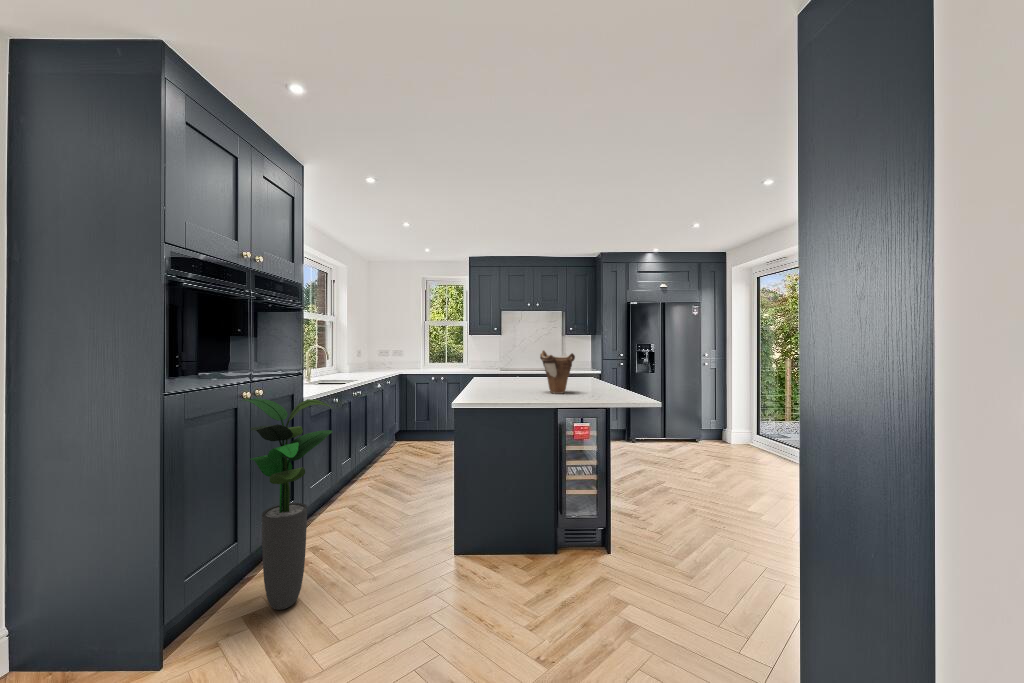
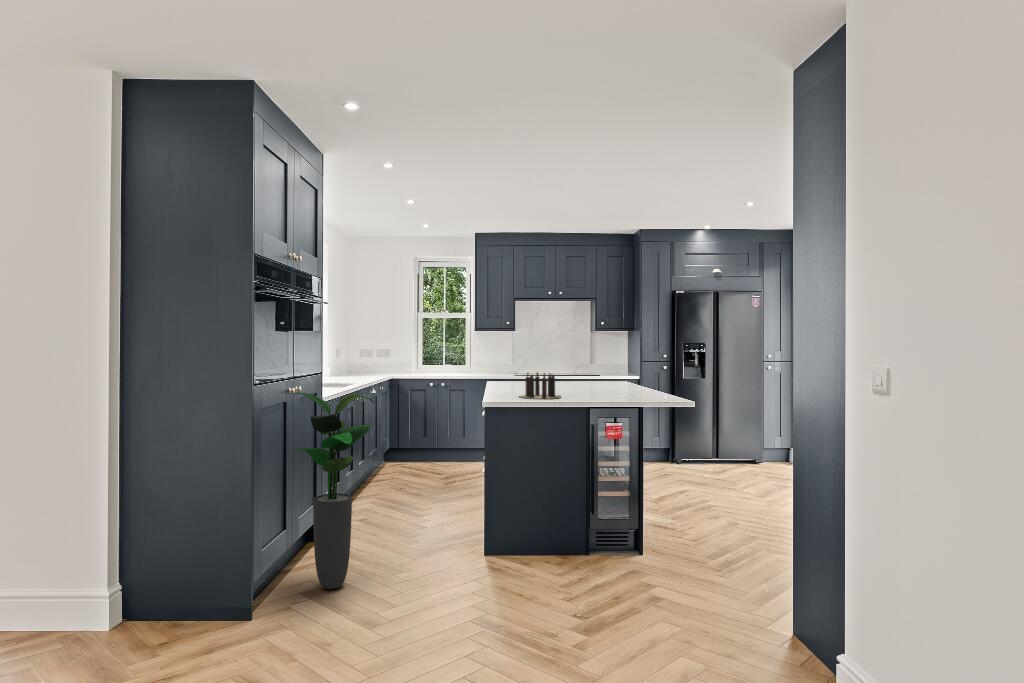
vase: present [540,350,575,394] -> none [569,348,607,394]
candle: none [485,373,541,401] -> present [520,372,561,399]

